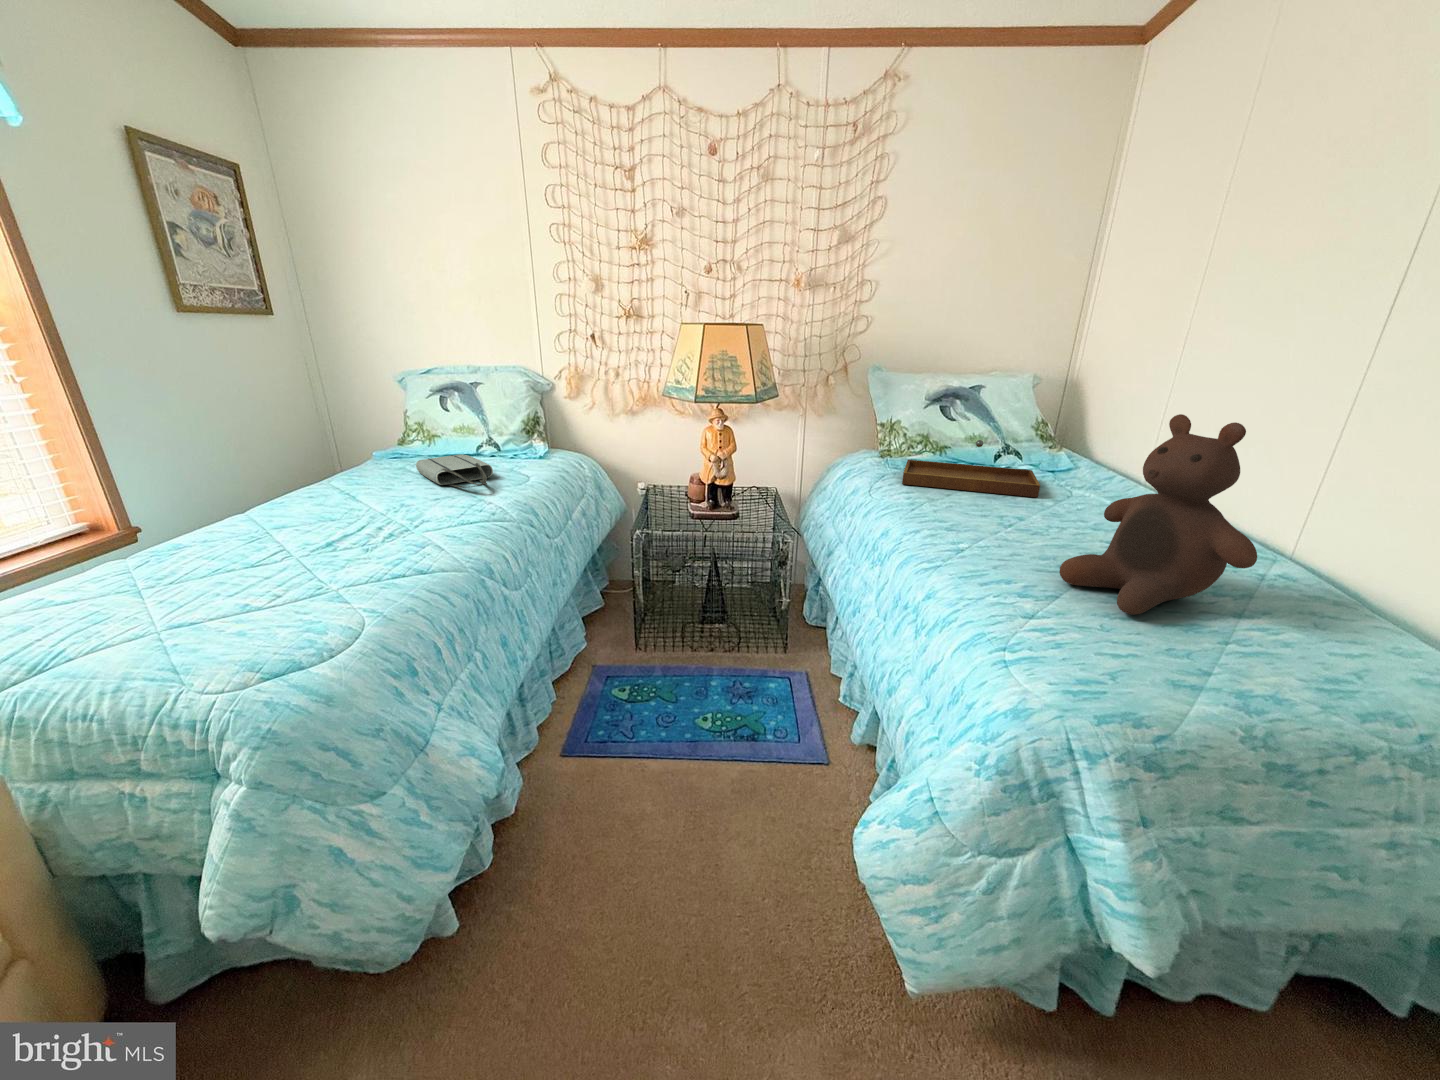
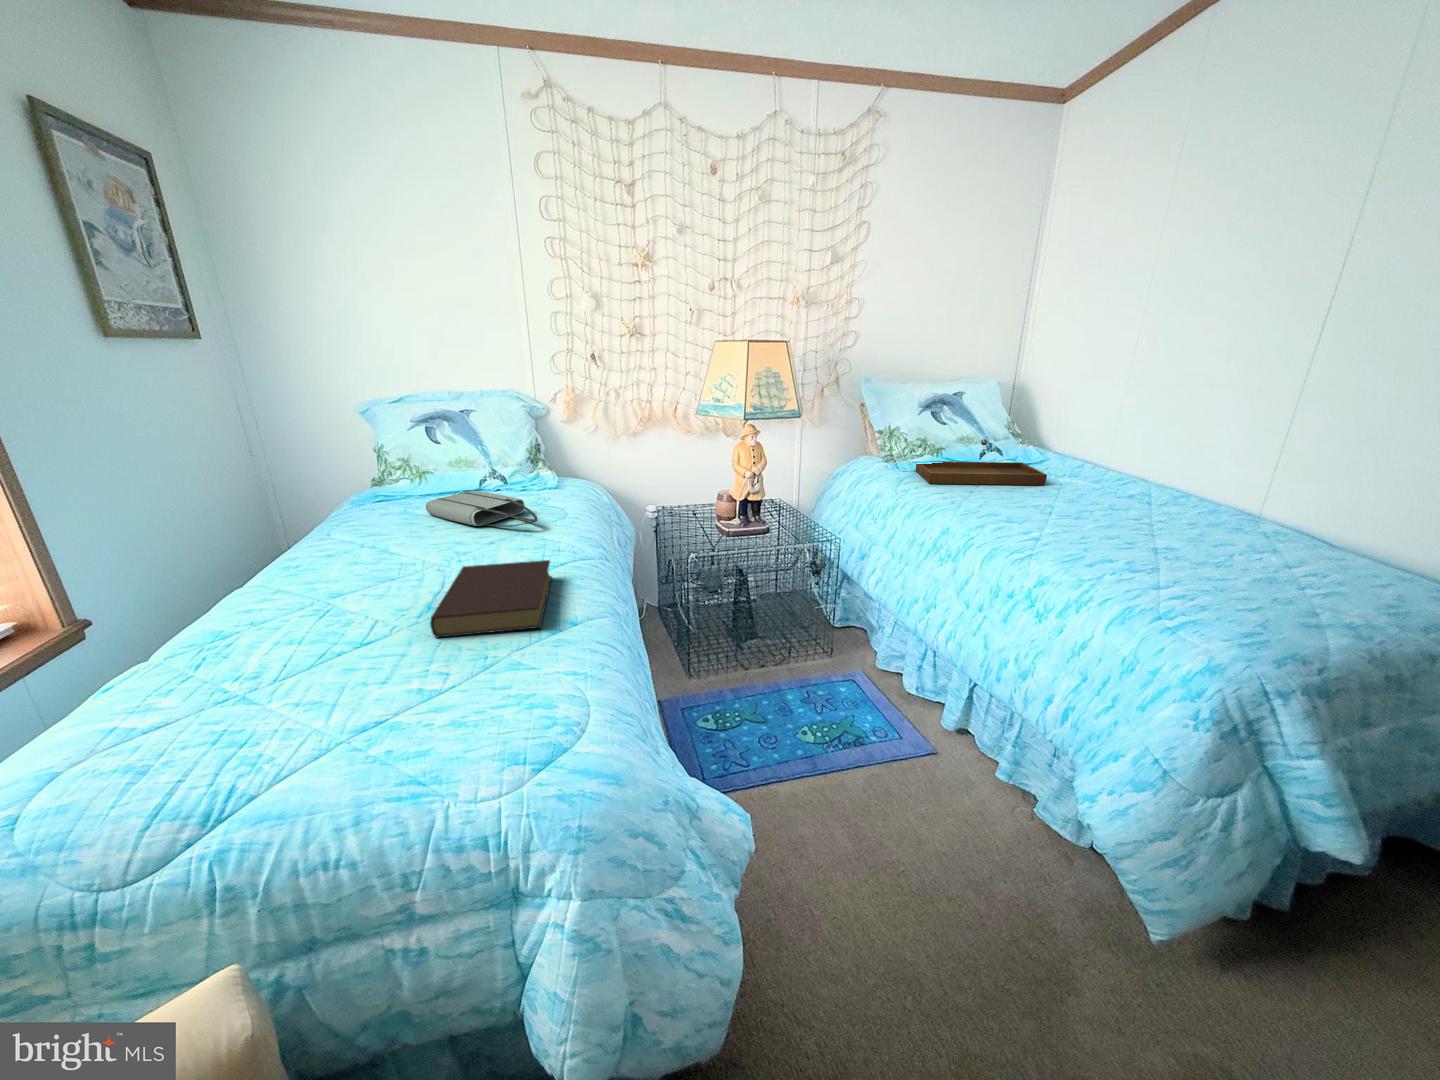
stuffed bear: present [1059,414,1257,615] -> none [1148,405,1314,569]
book: none [301,516,447,573] -> present [430,560,552,638]

